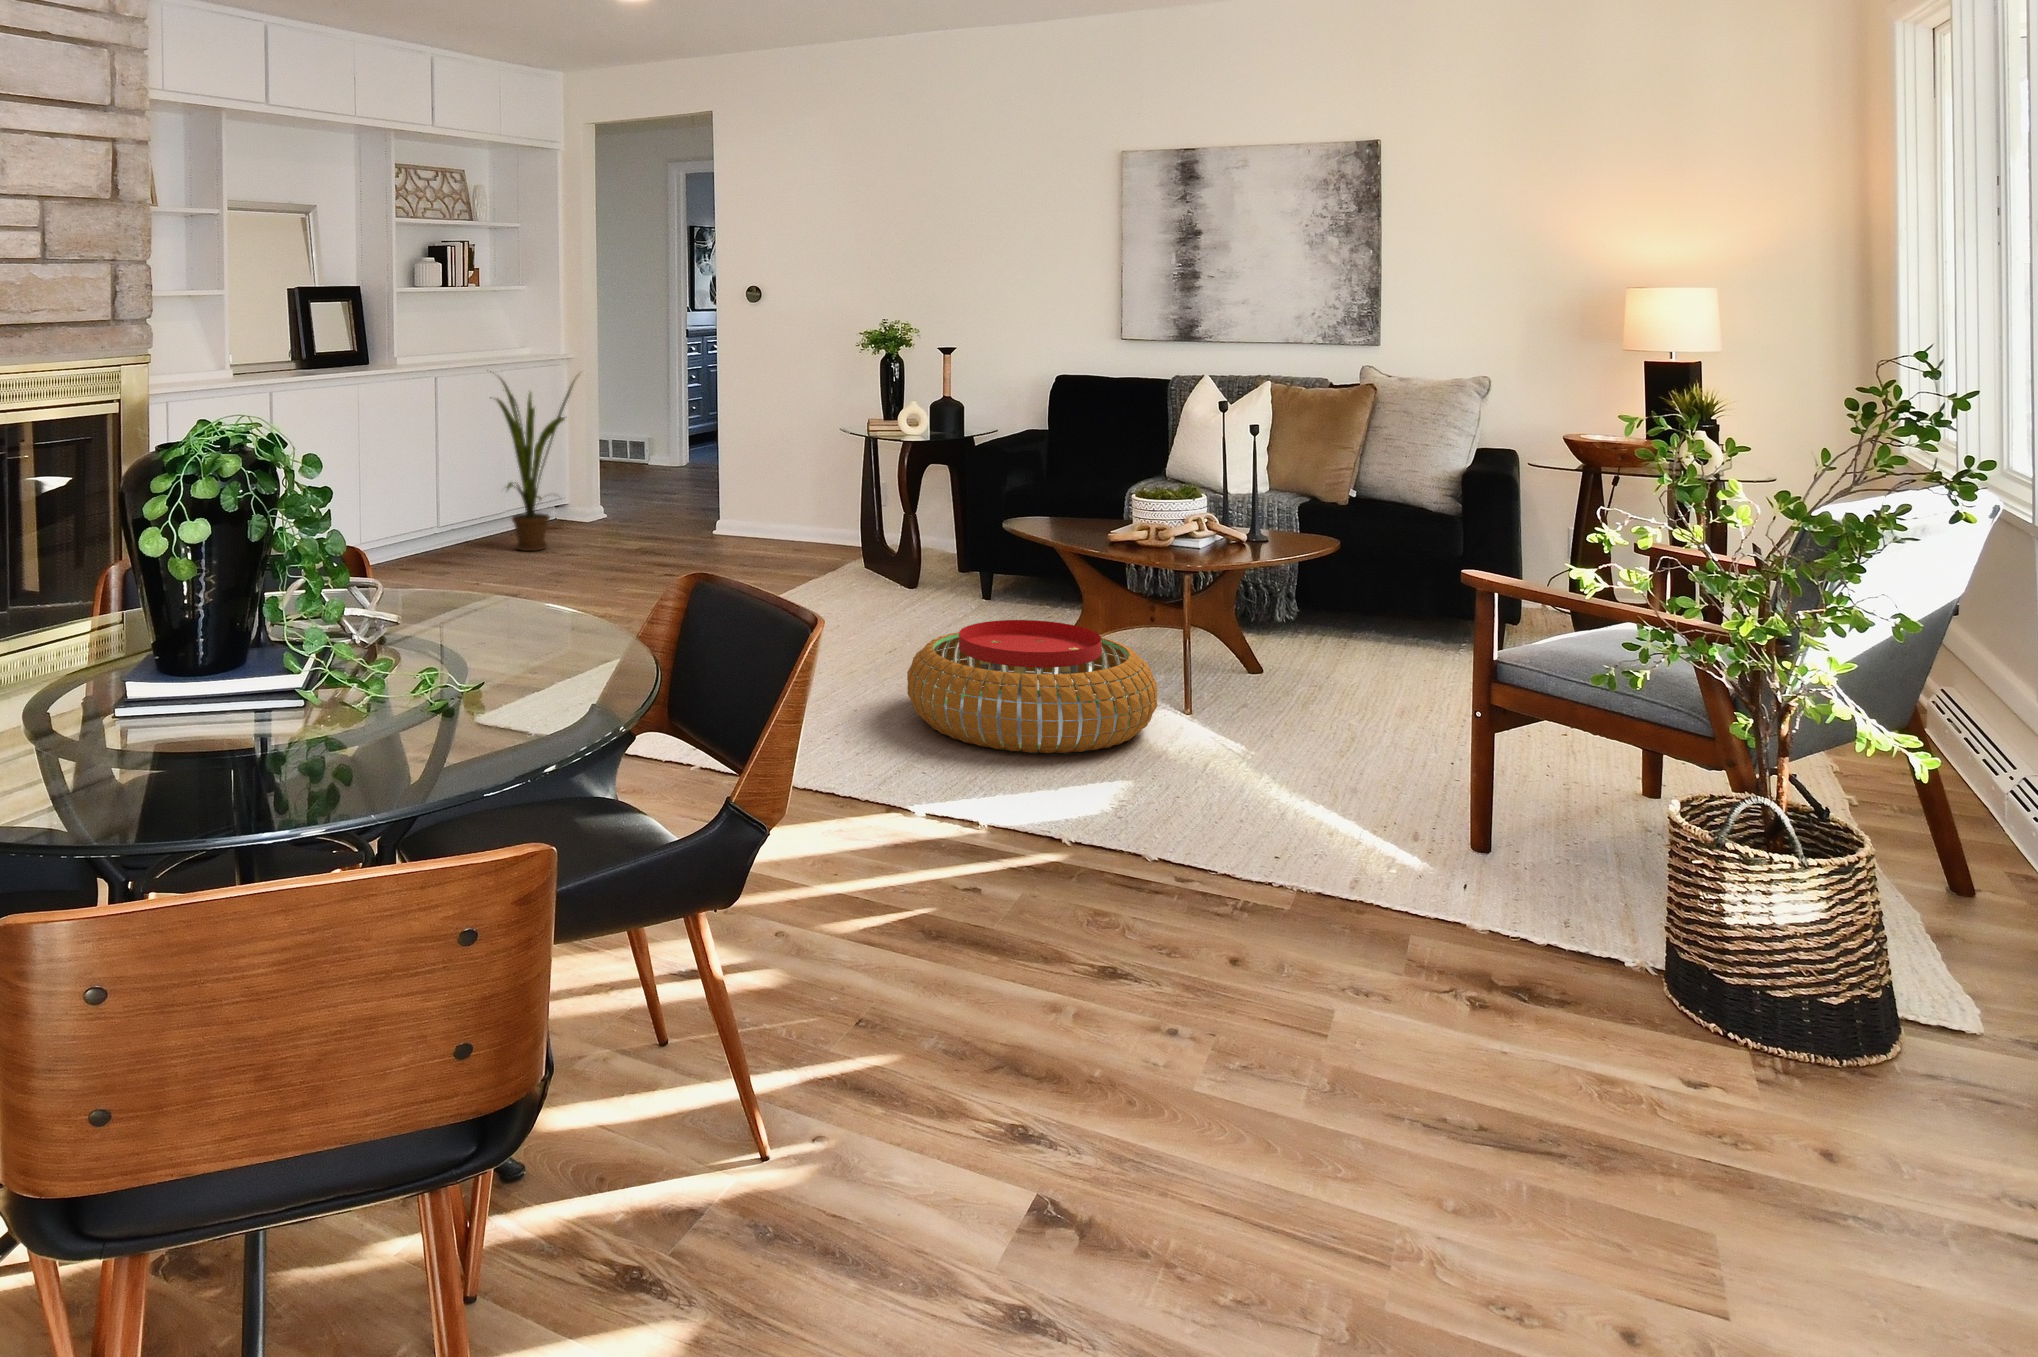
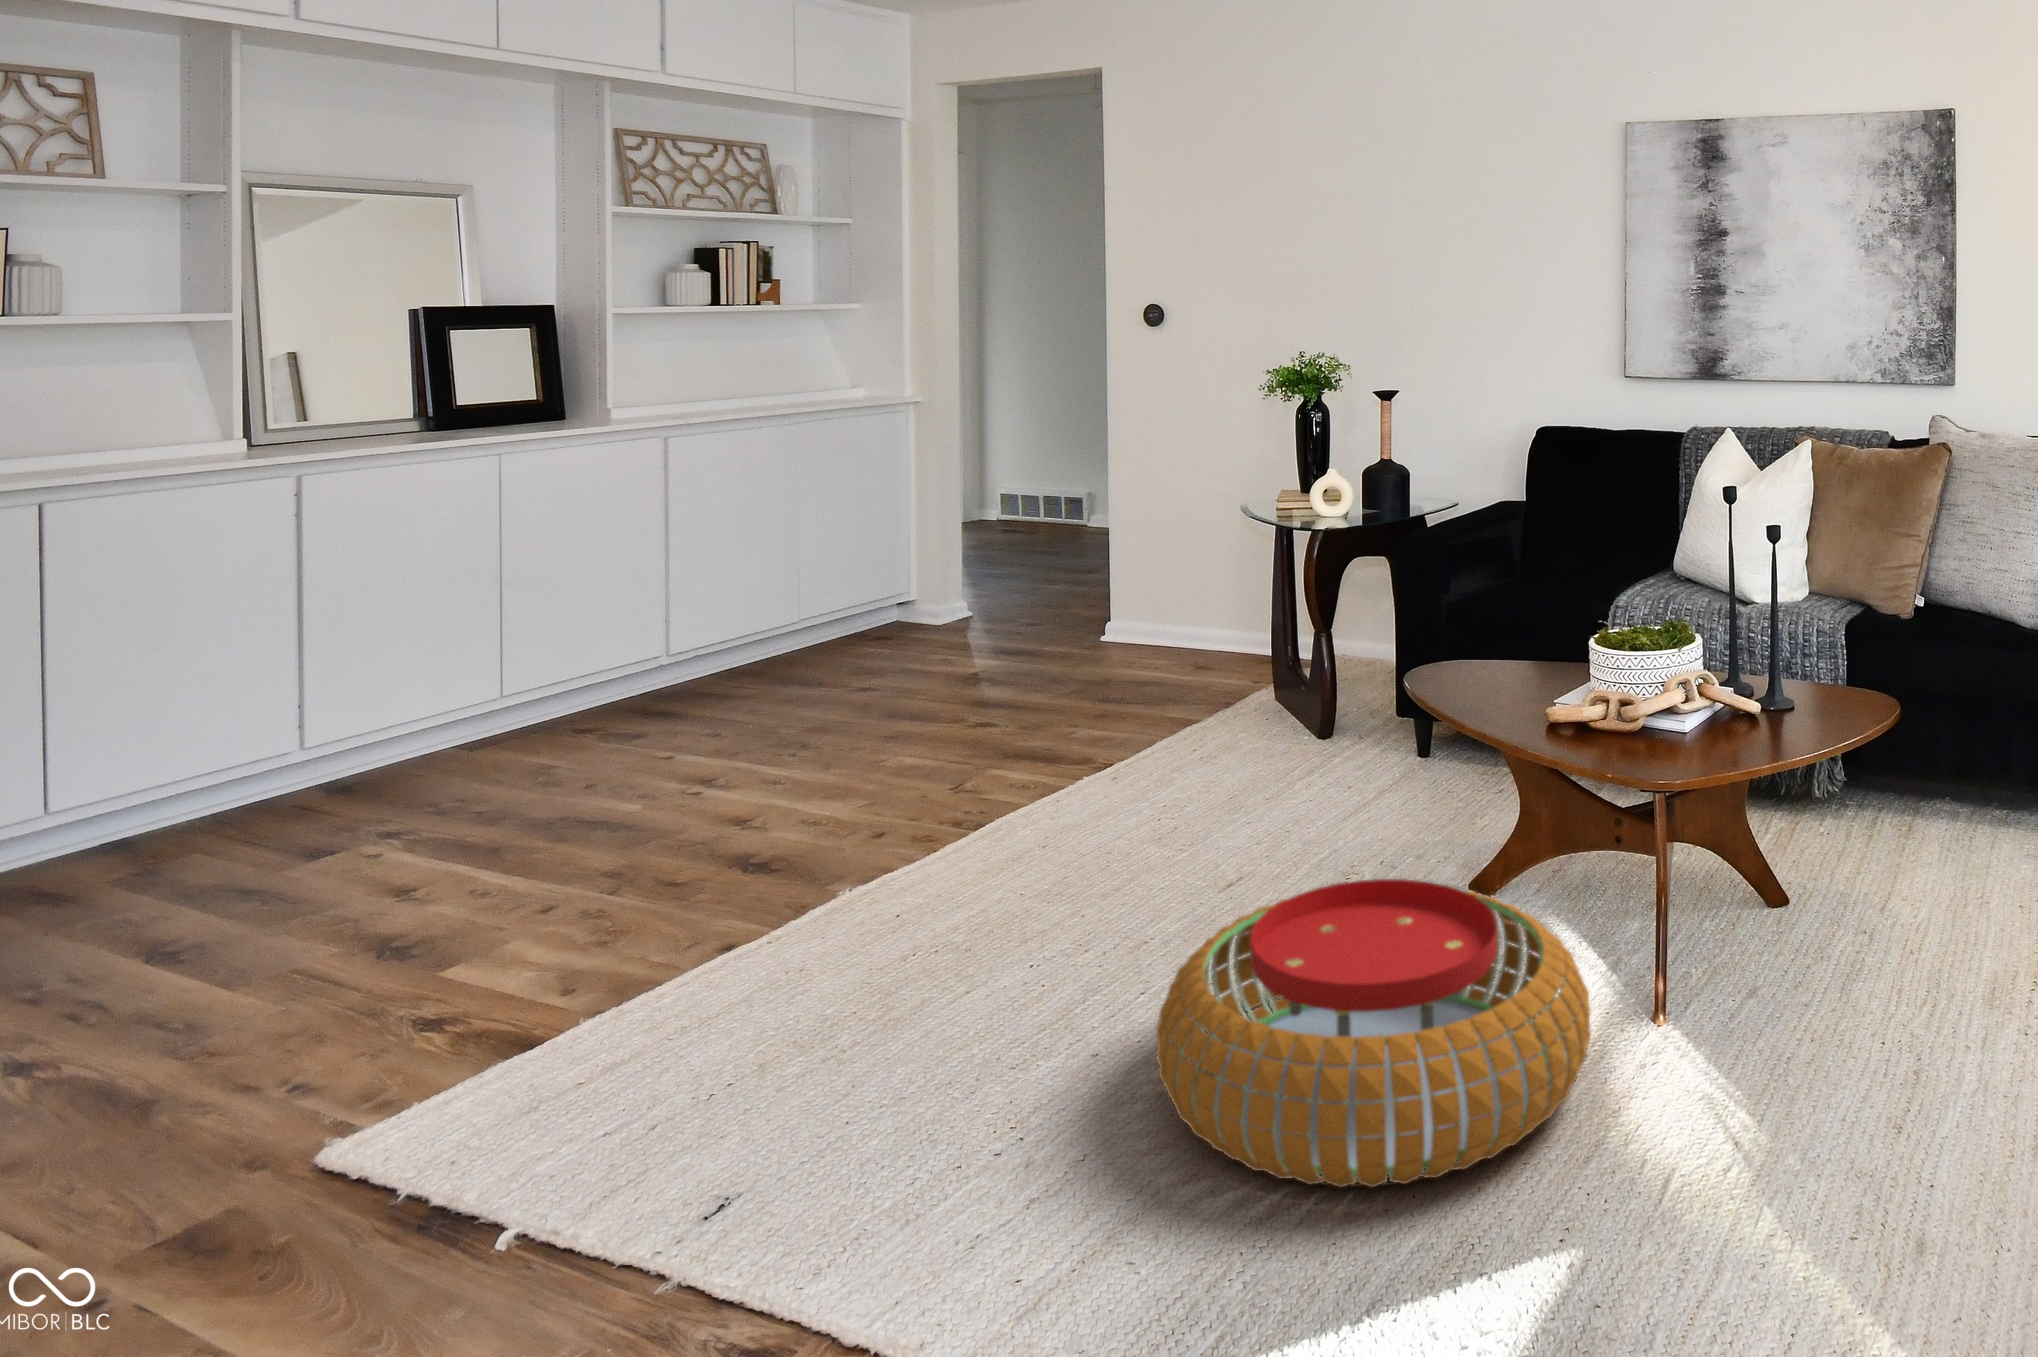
house plant: present [490,371,579,551] -> none [741,422,901,682]

